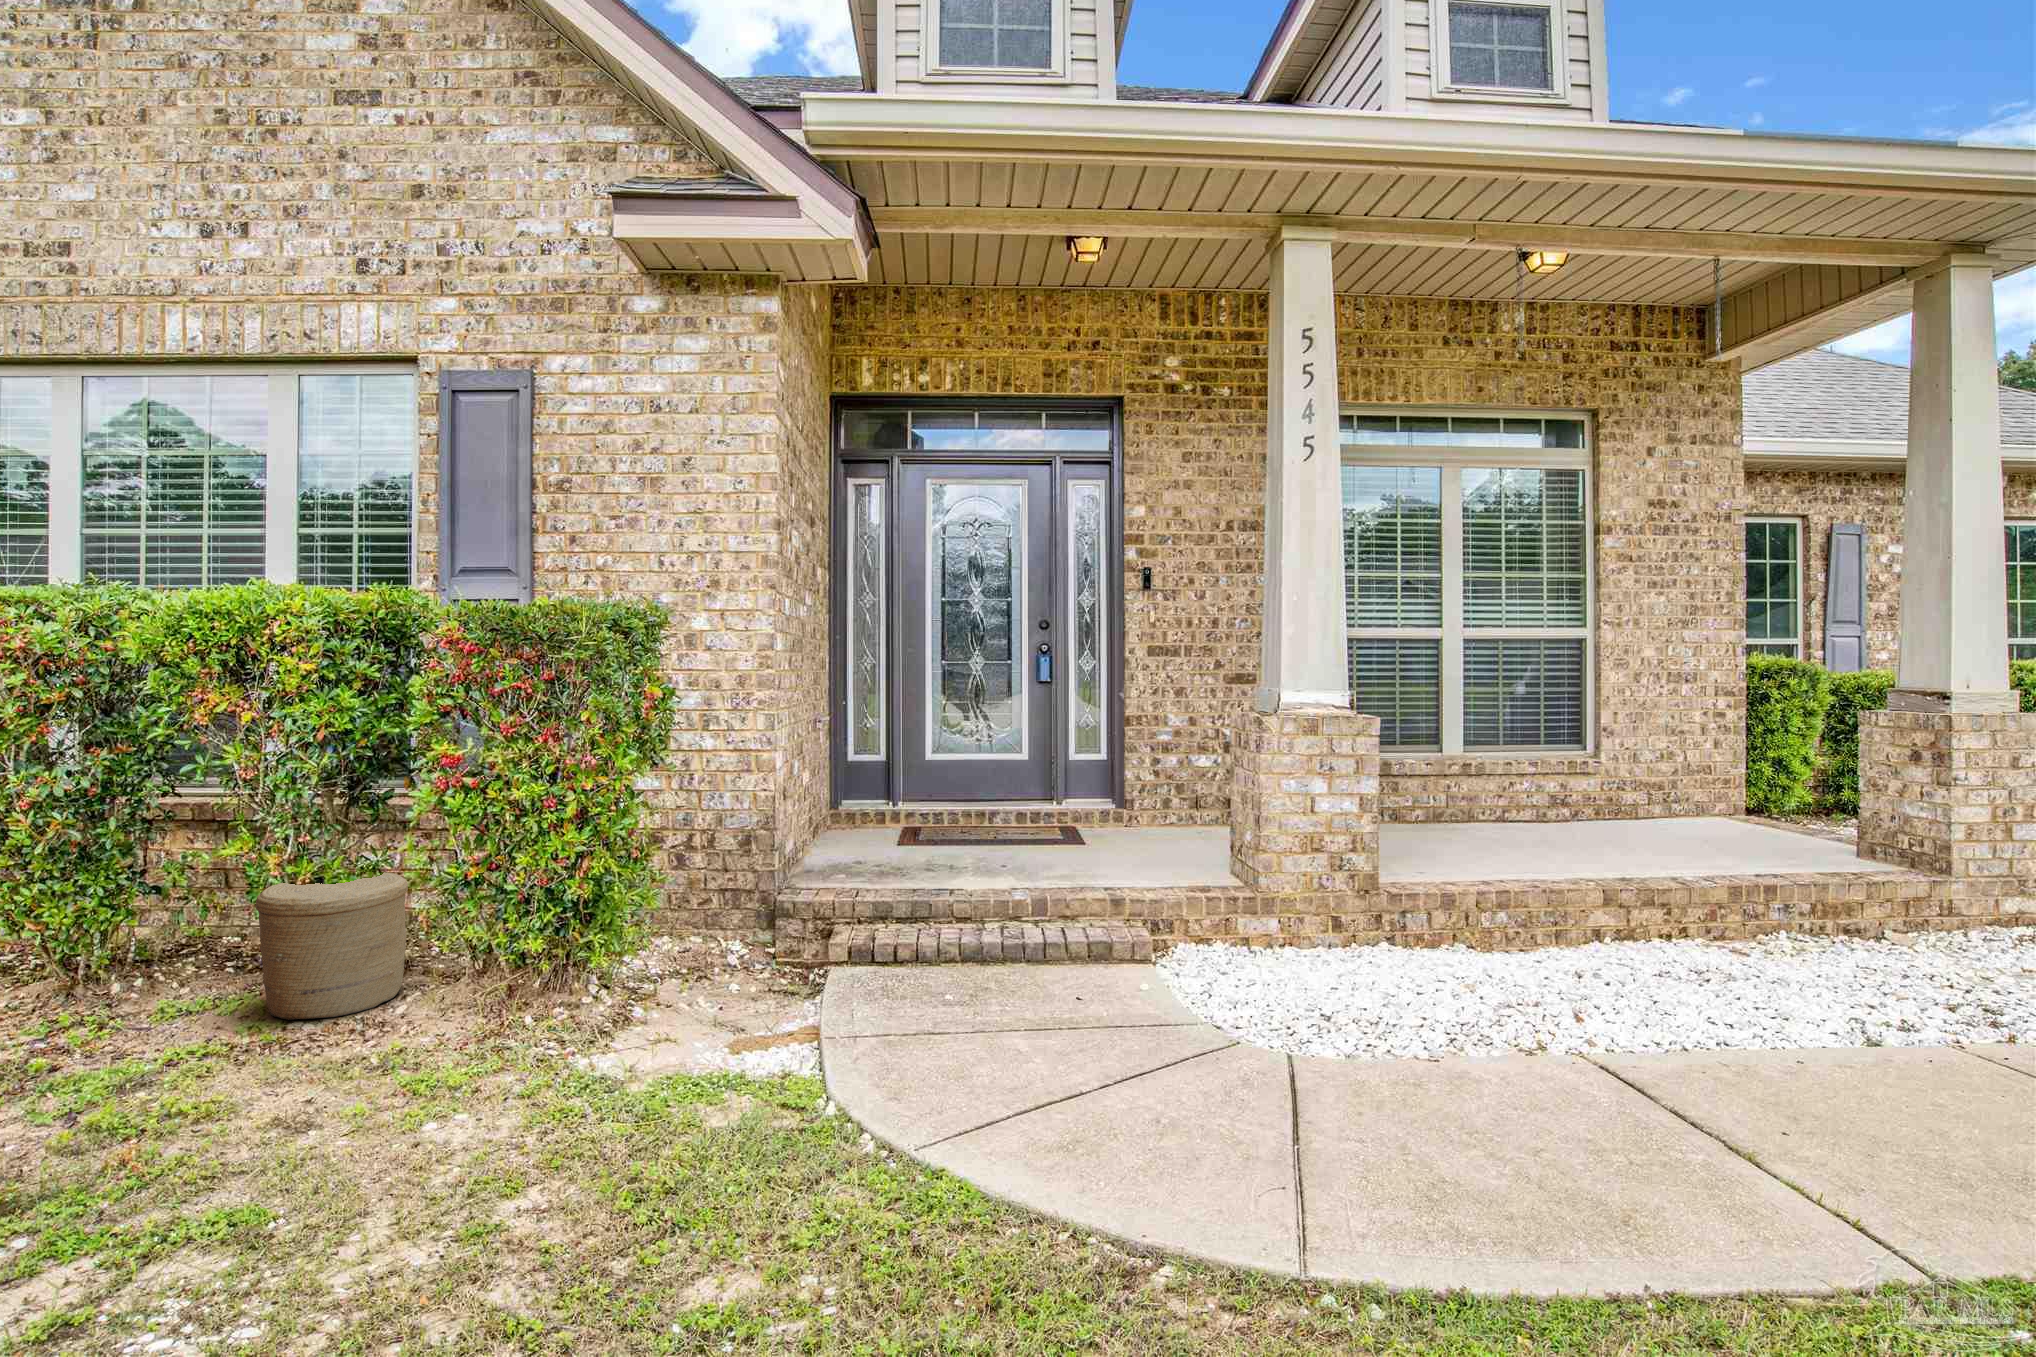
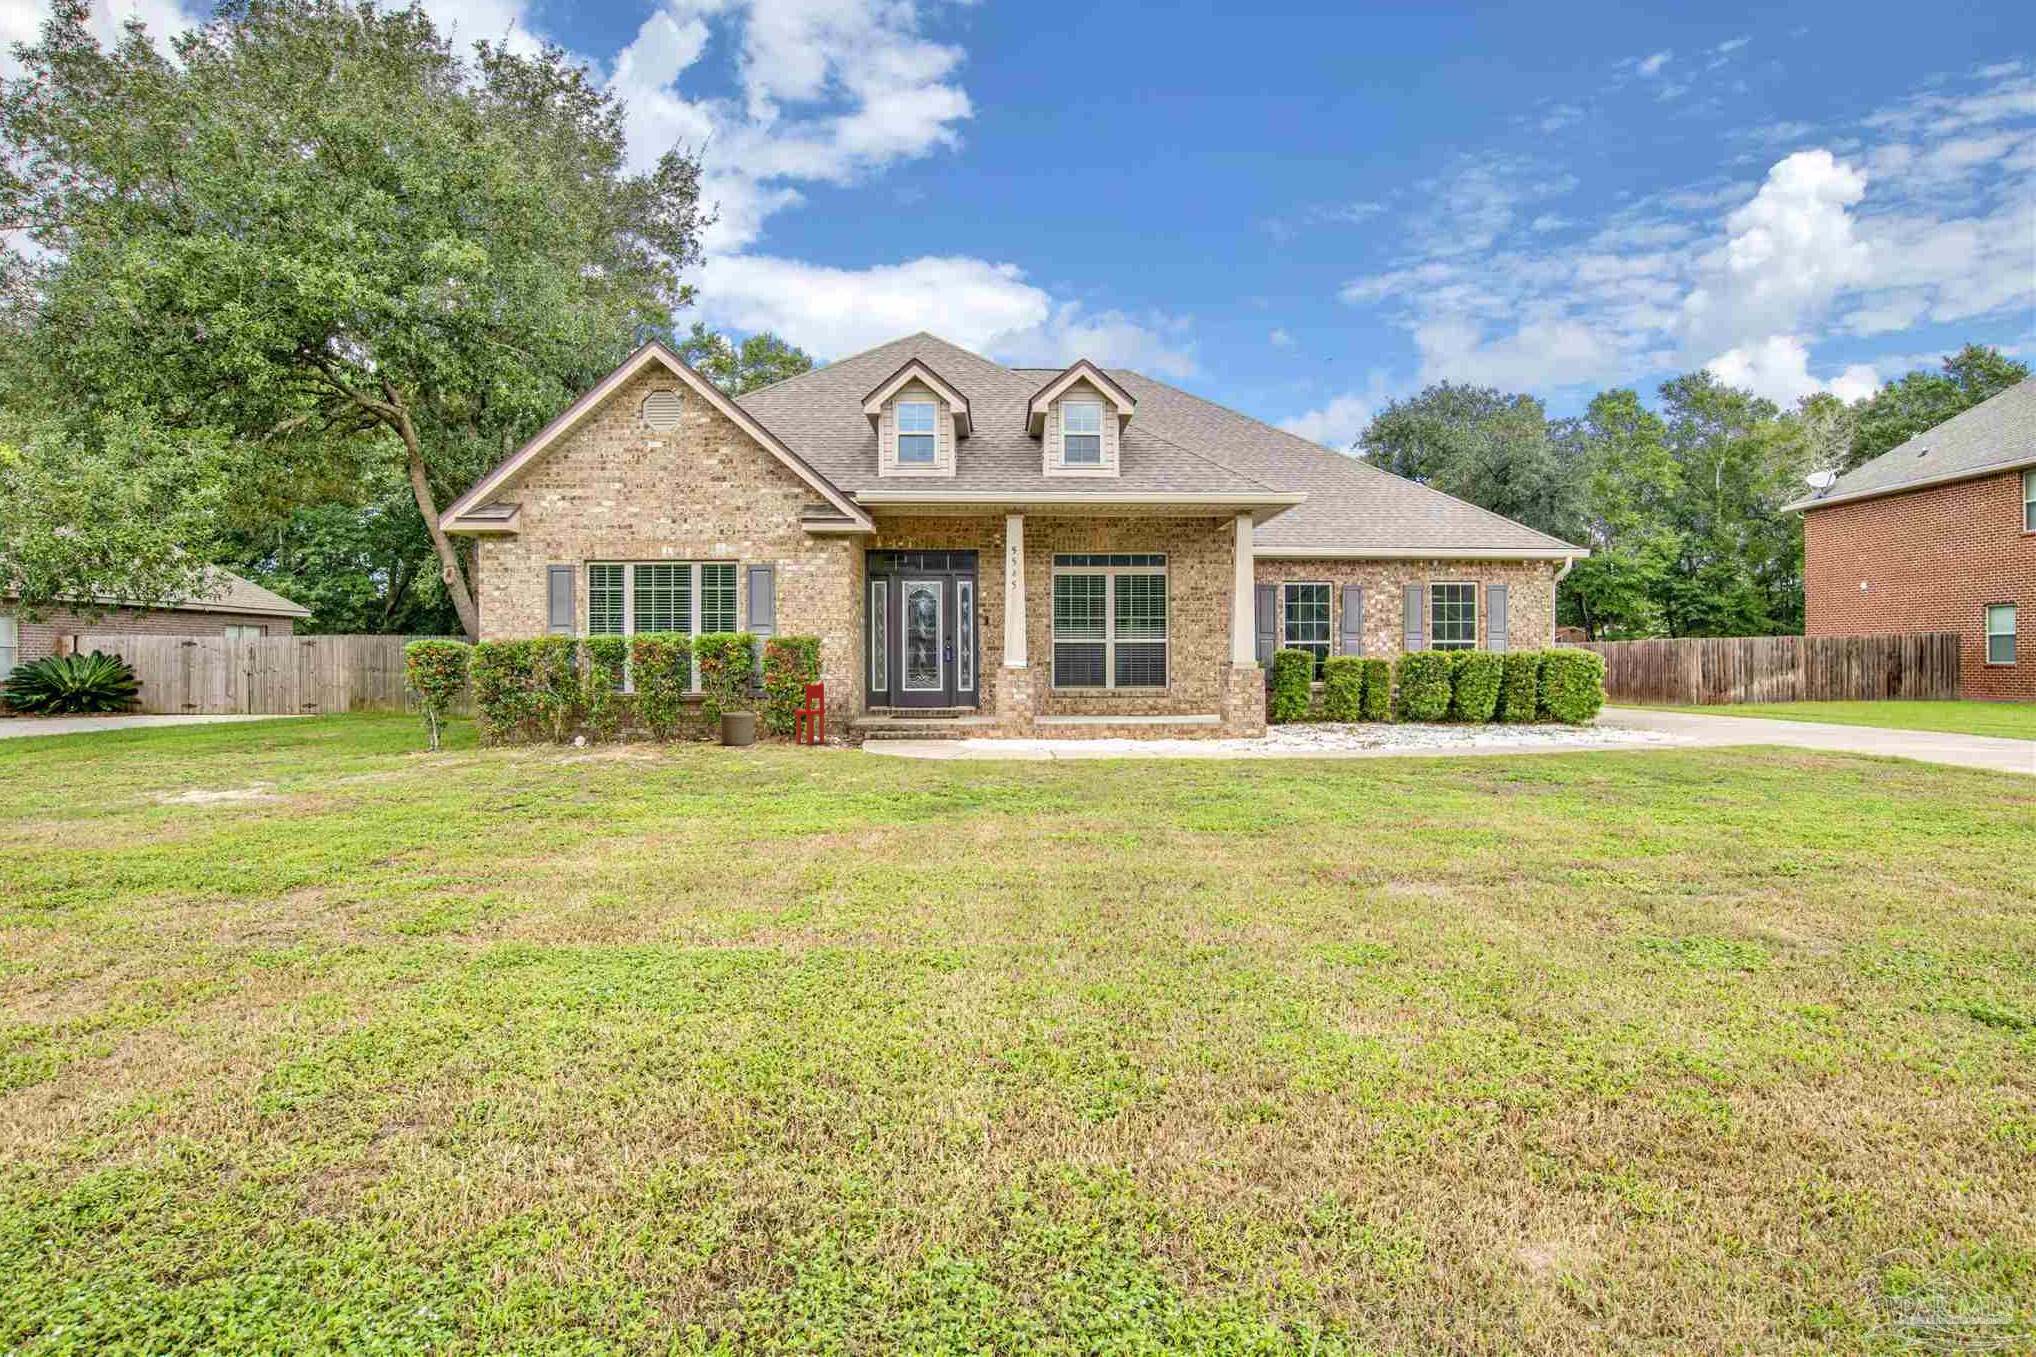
chair: none [556,768,676,1010] -> present [794,683,826,745]

